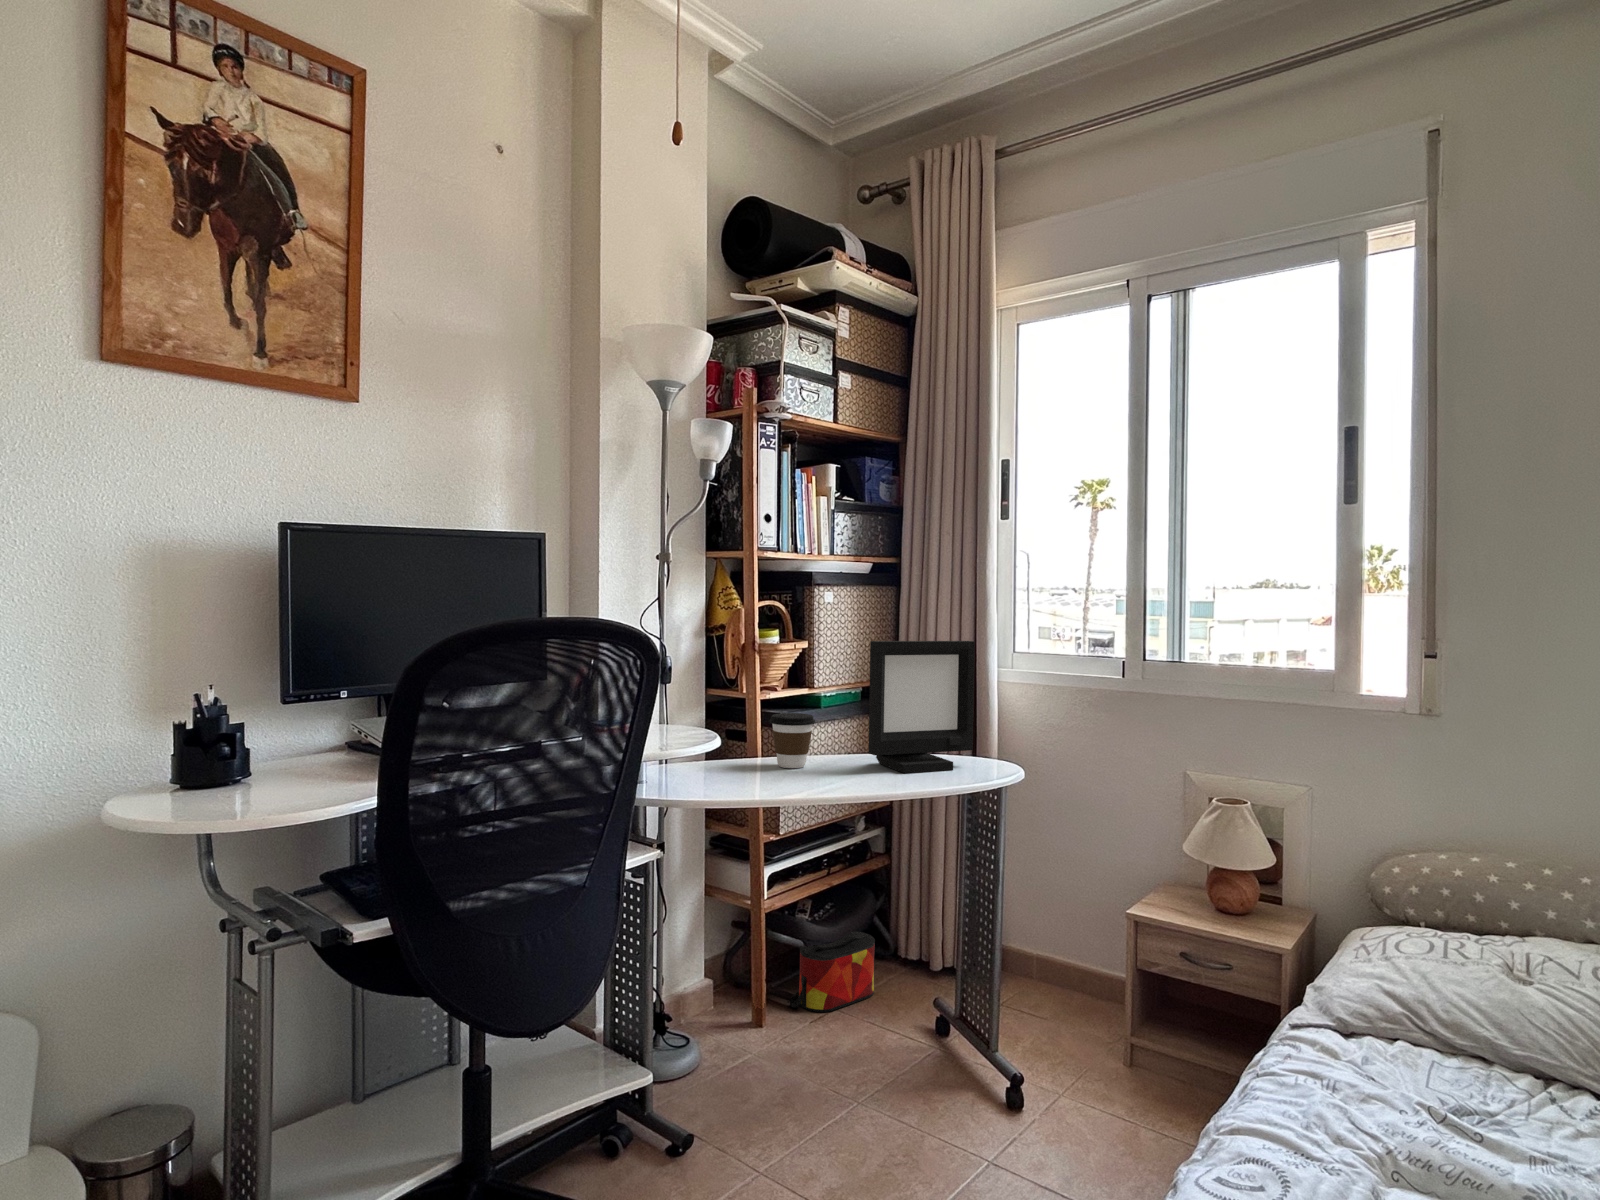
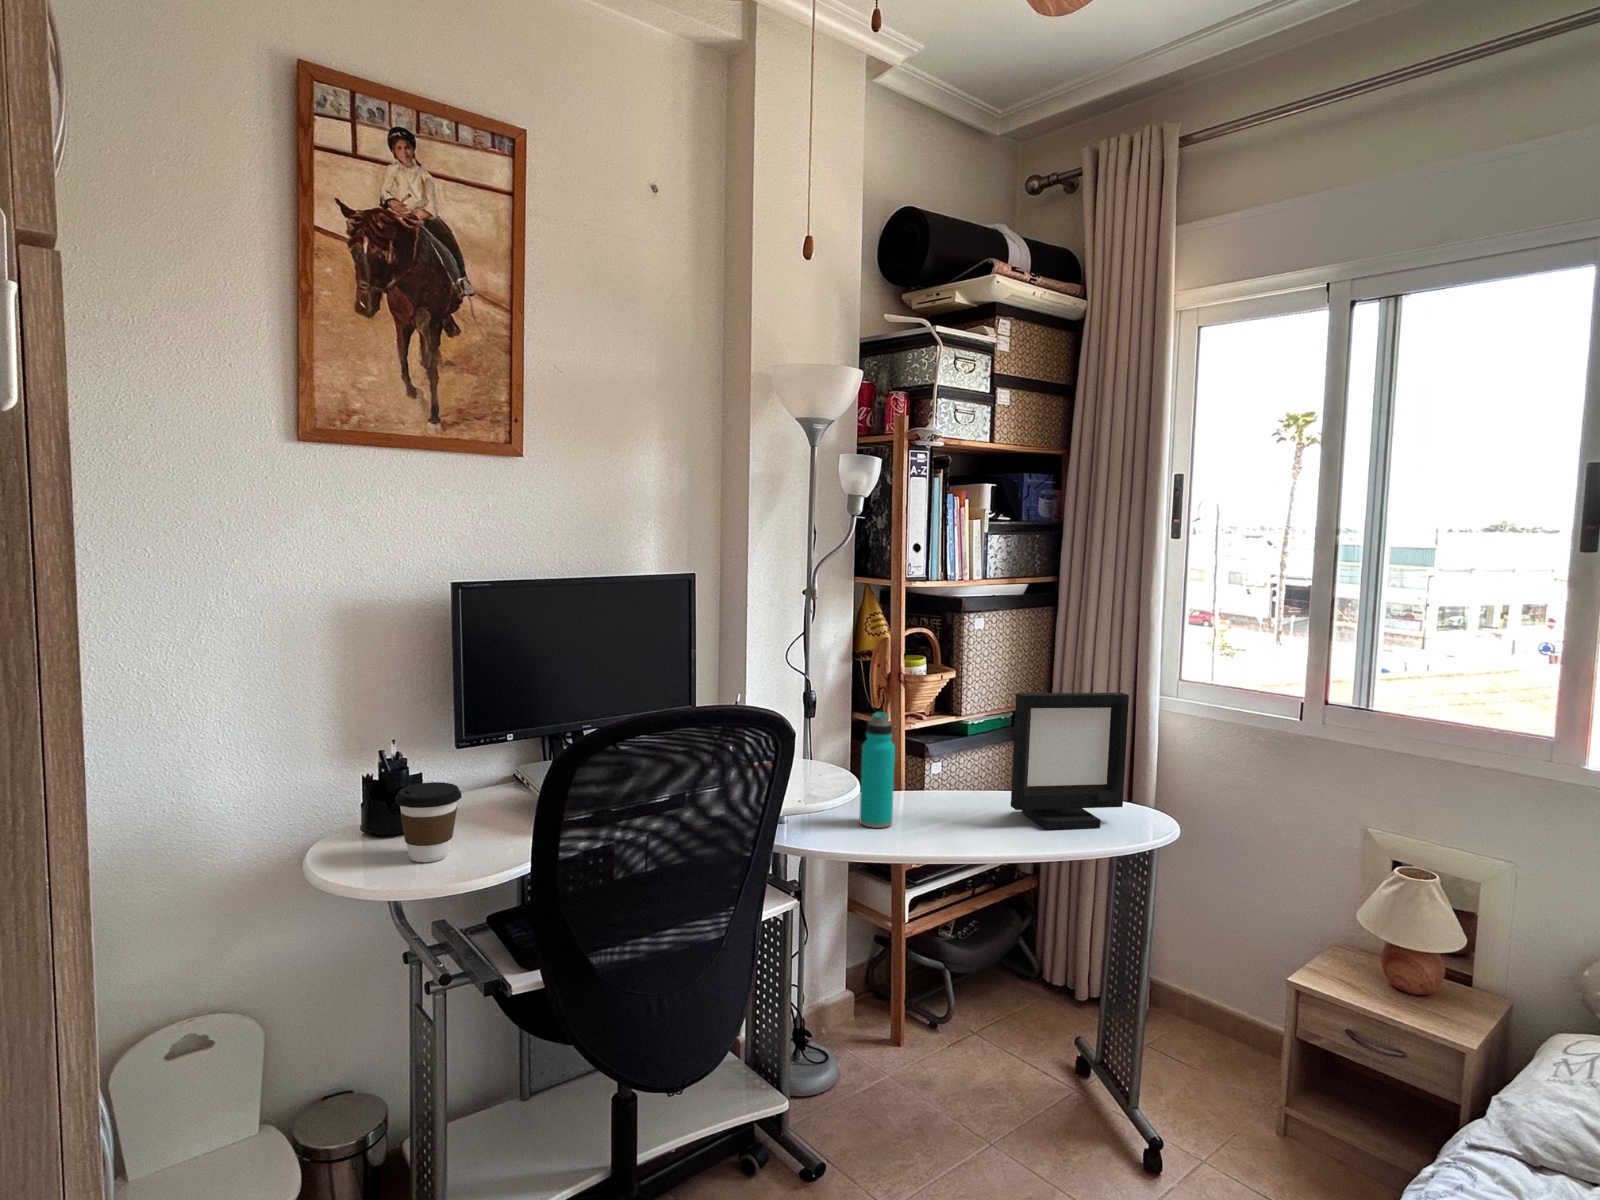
water bottle: none [721,664,755,779] -> present [860,712,895,828]
coffee cup: present [769,713,815,768] -> present [395,782,462,862]
bag: present [790,931,875,1012] -> none [929,957,1017,1038]

